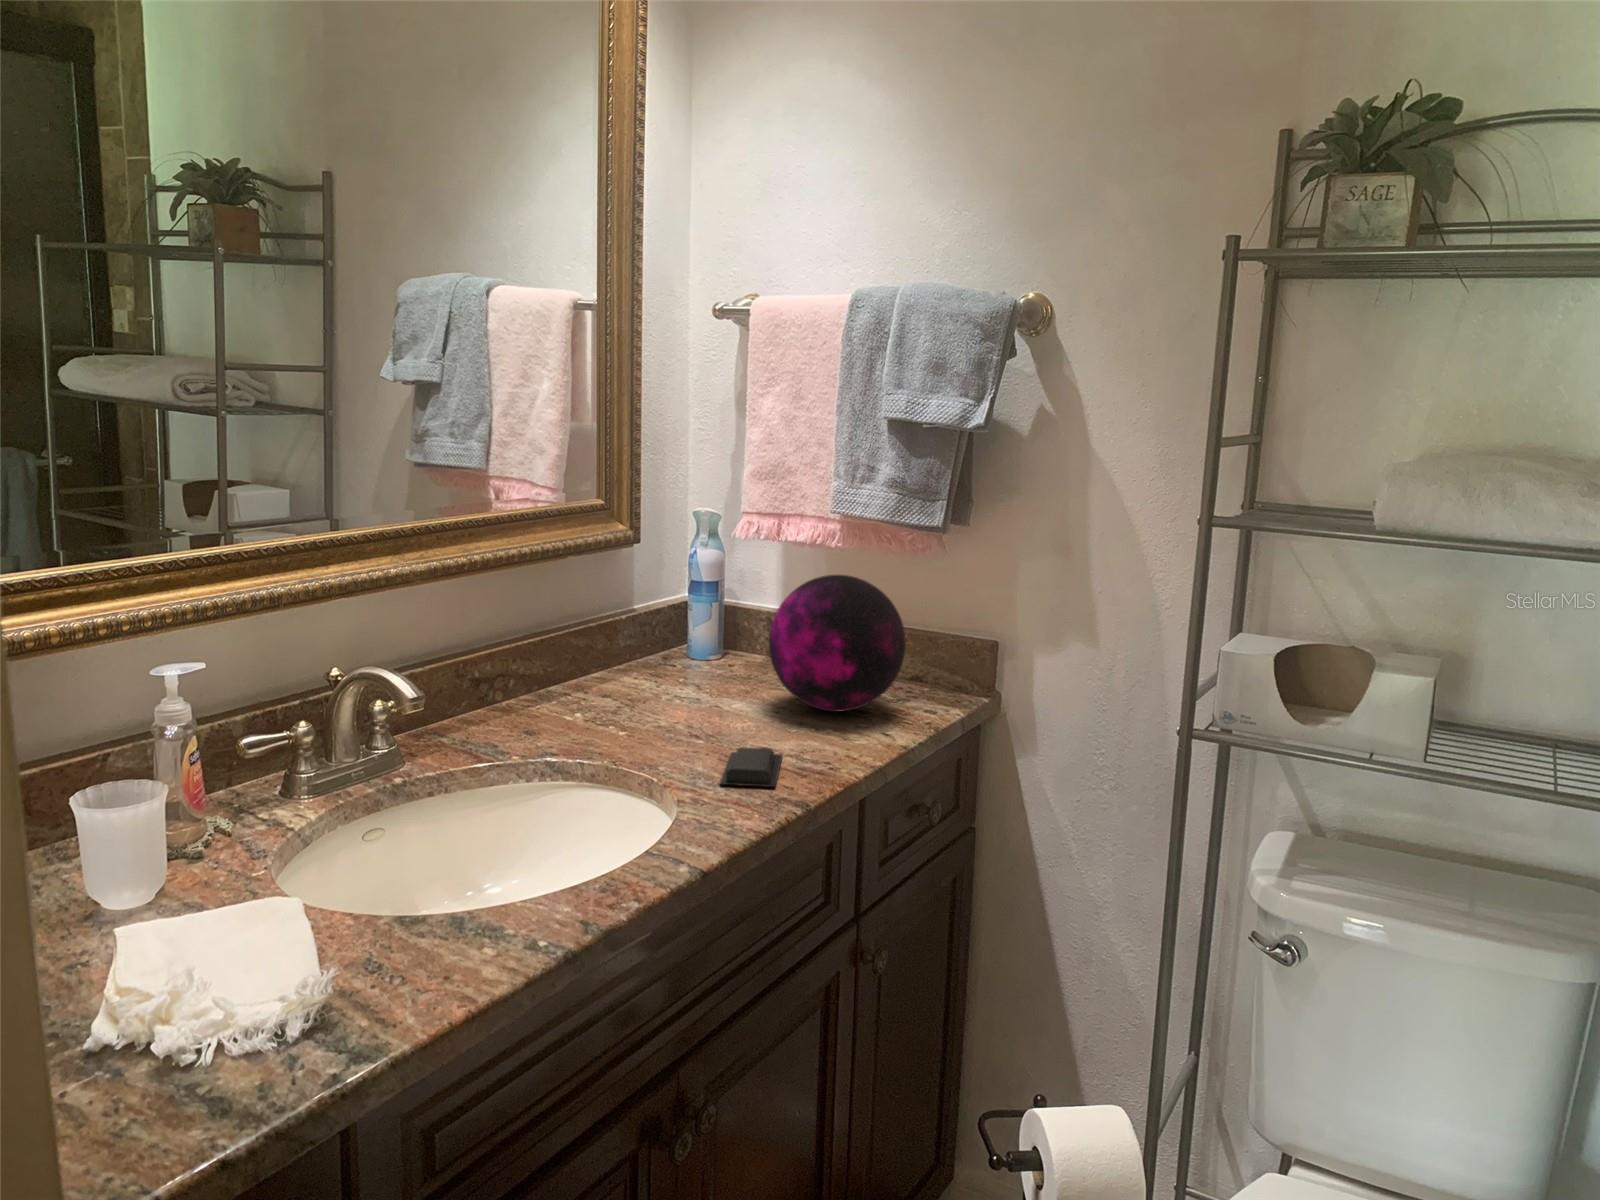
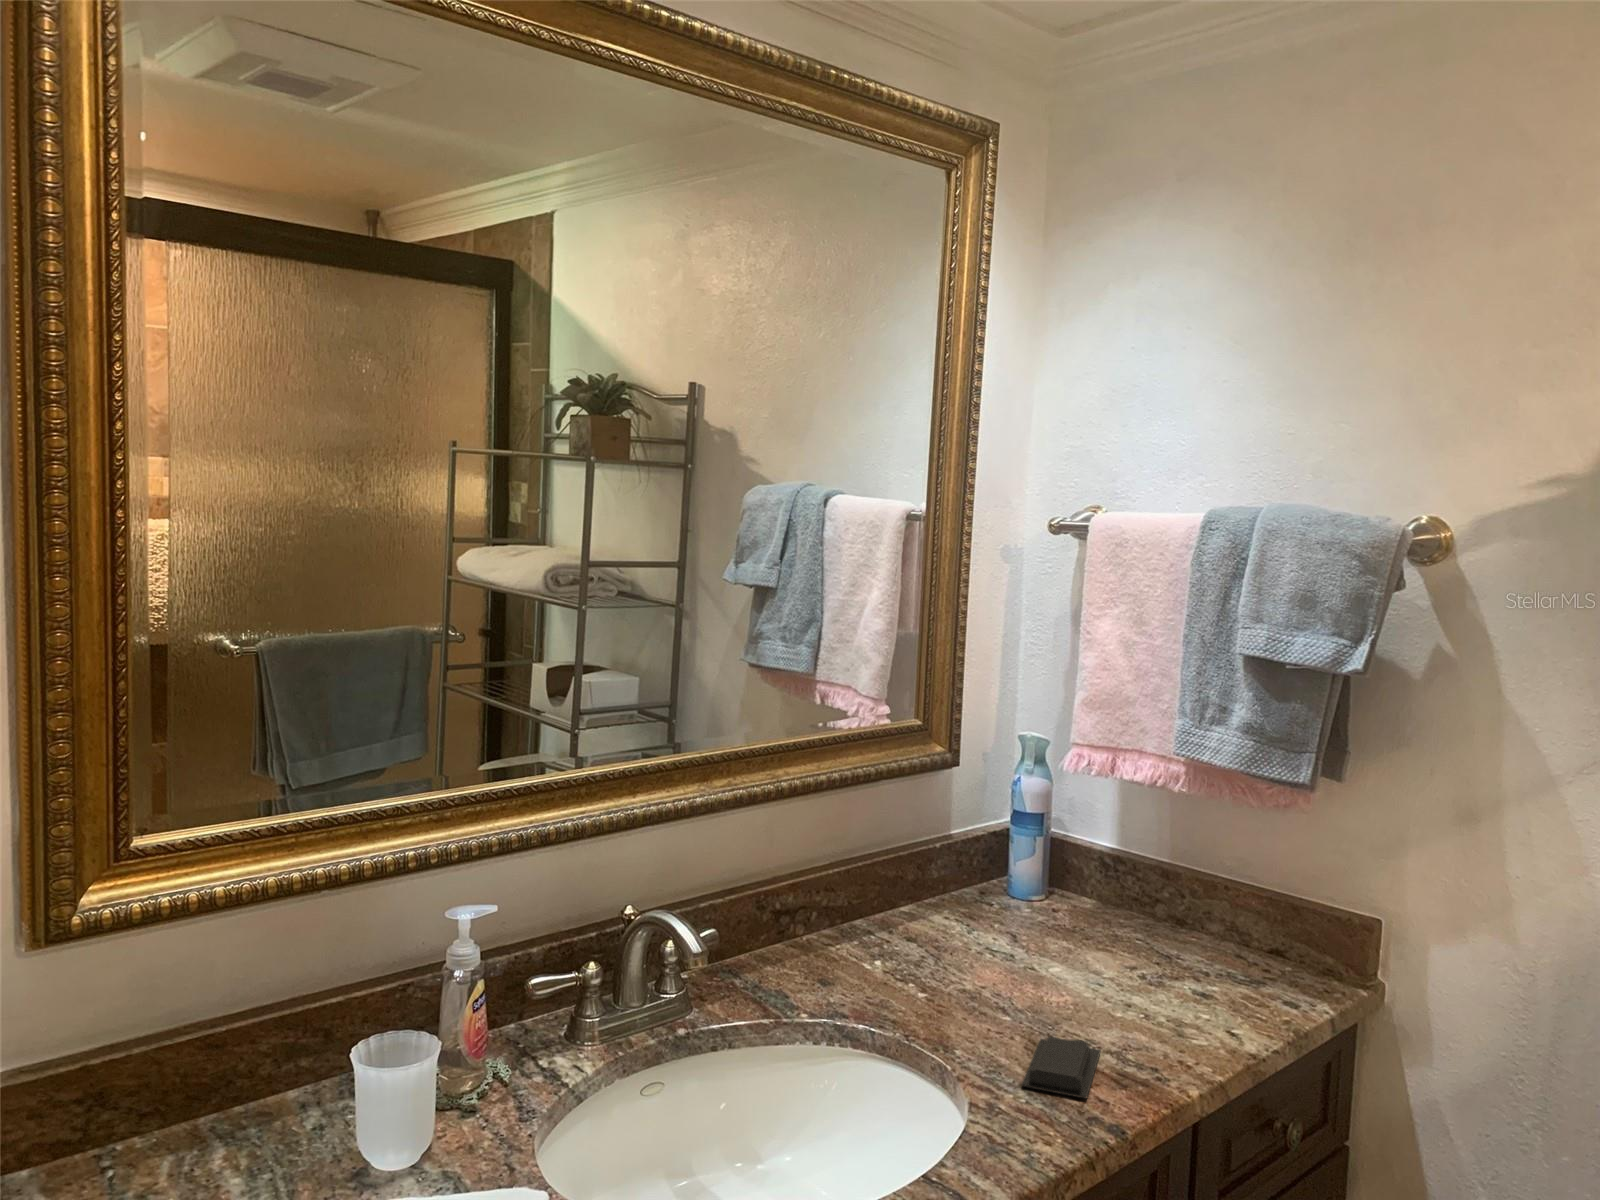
decorative orb: present [769,575,906,712] -> none [1094,831,1259,993]

